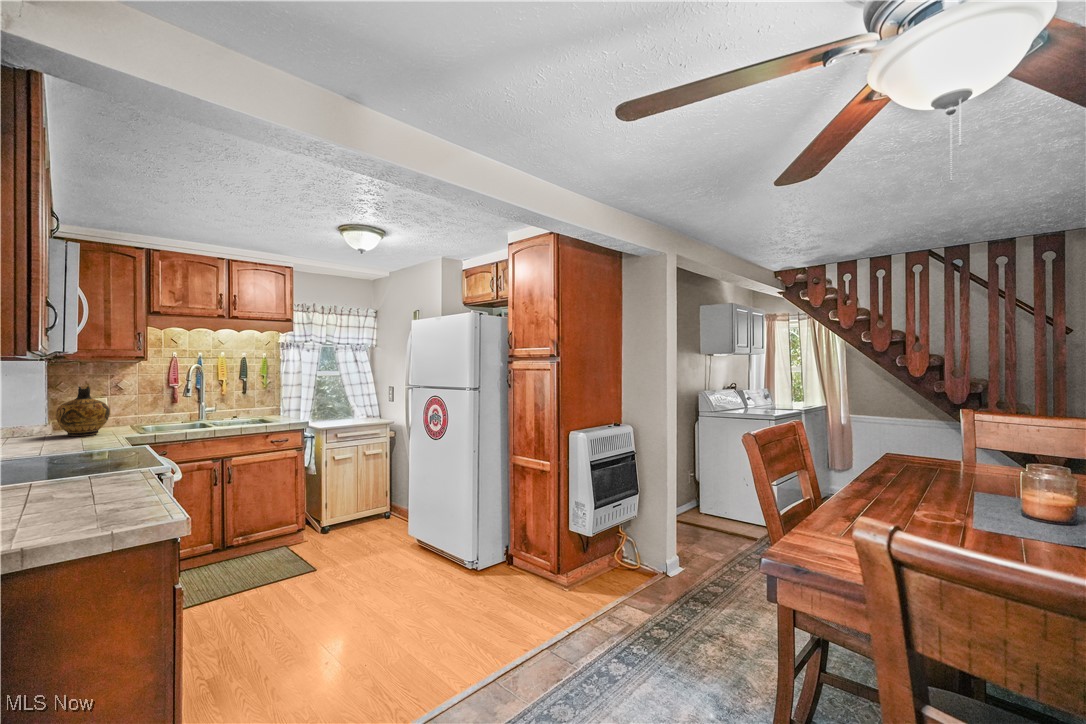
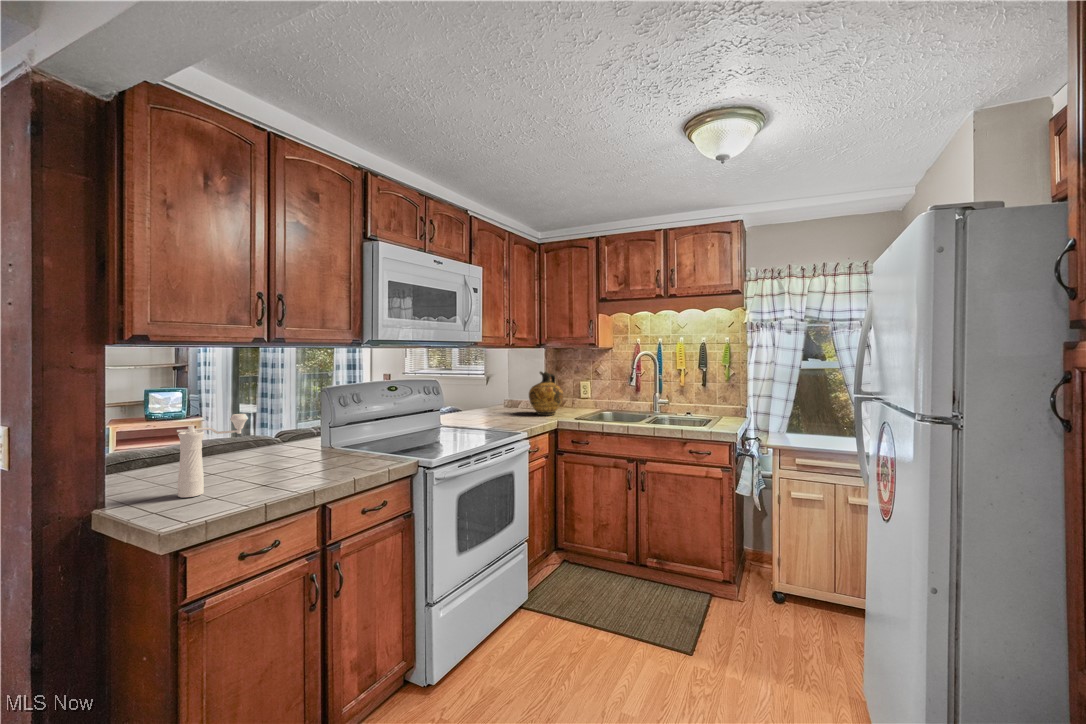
pepper mill: none [55,432,100,518] -> present [177,414,248,497]

